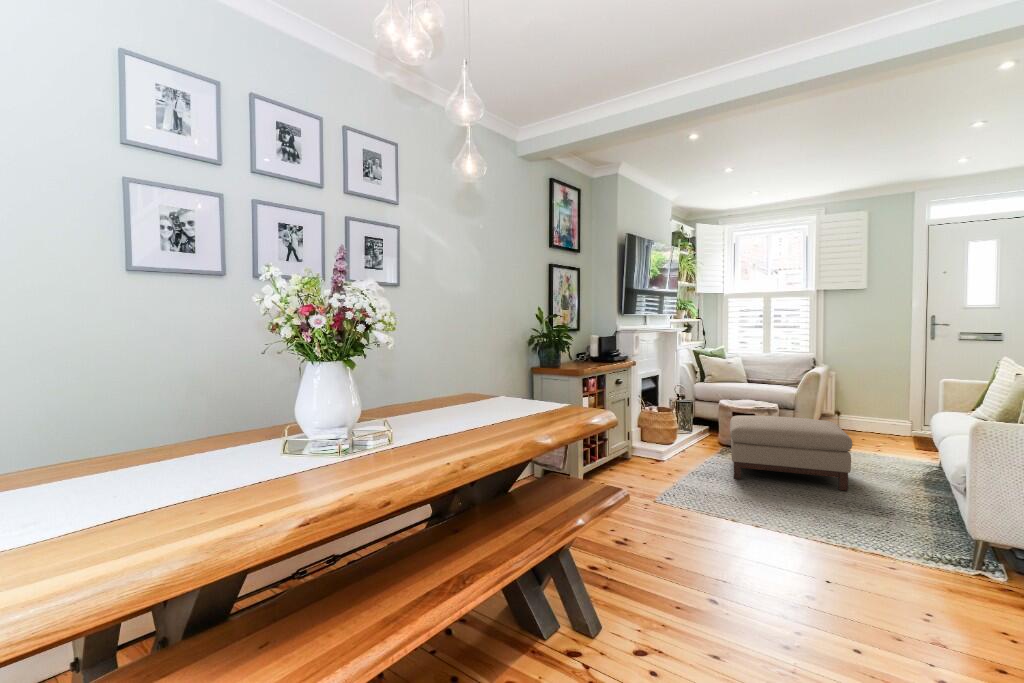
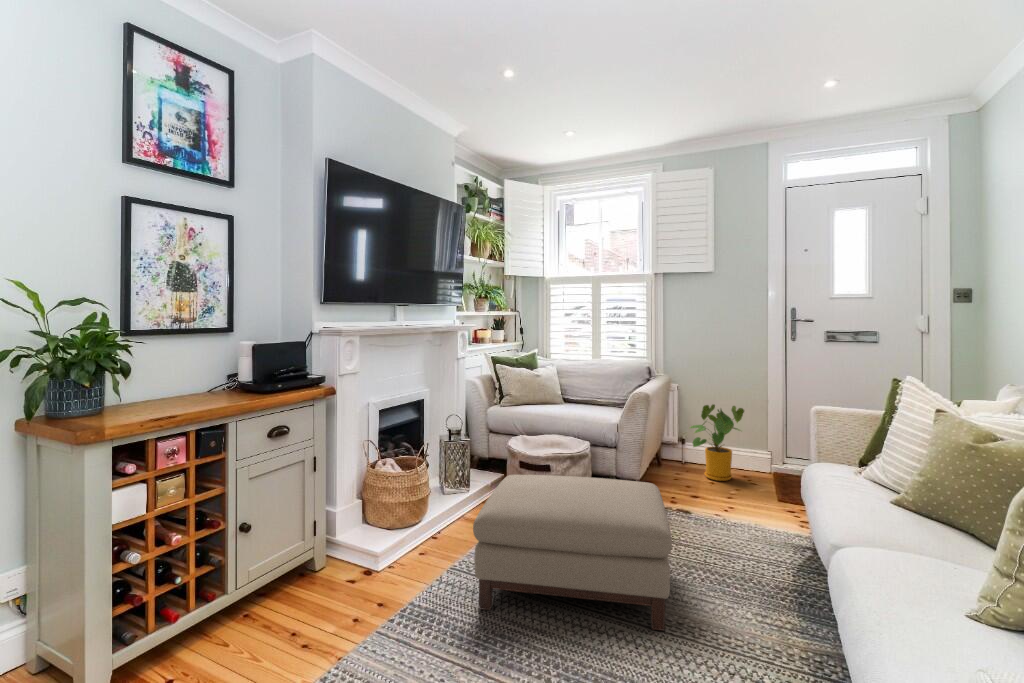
house plant: none [846,385,893,439] -> present [690,404,744,481]

